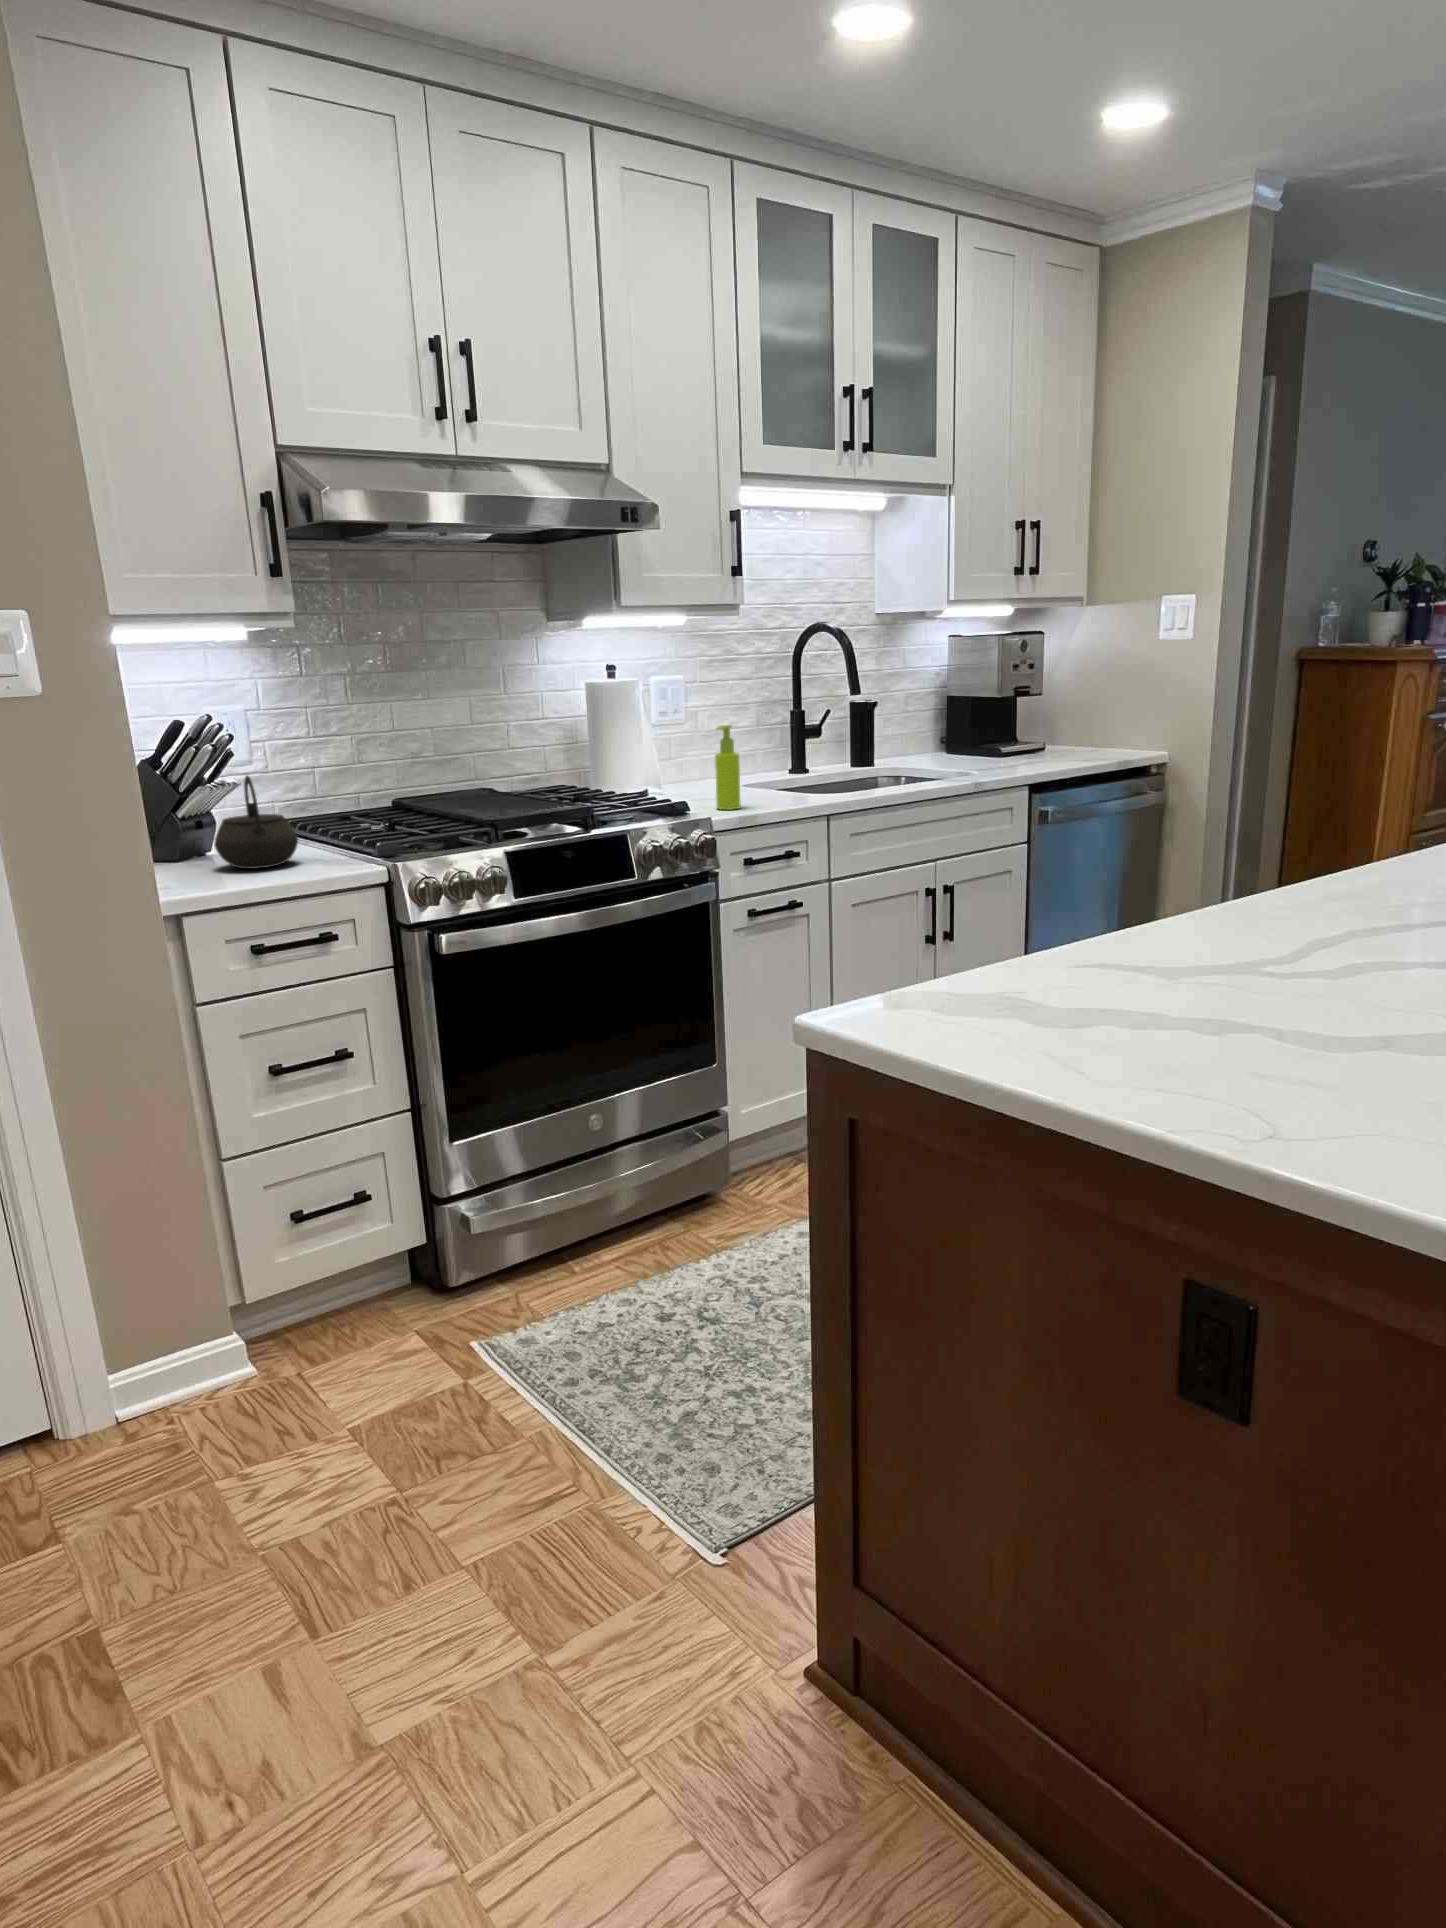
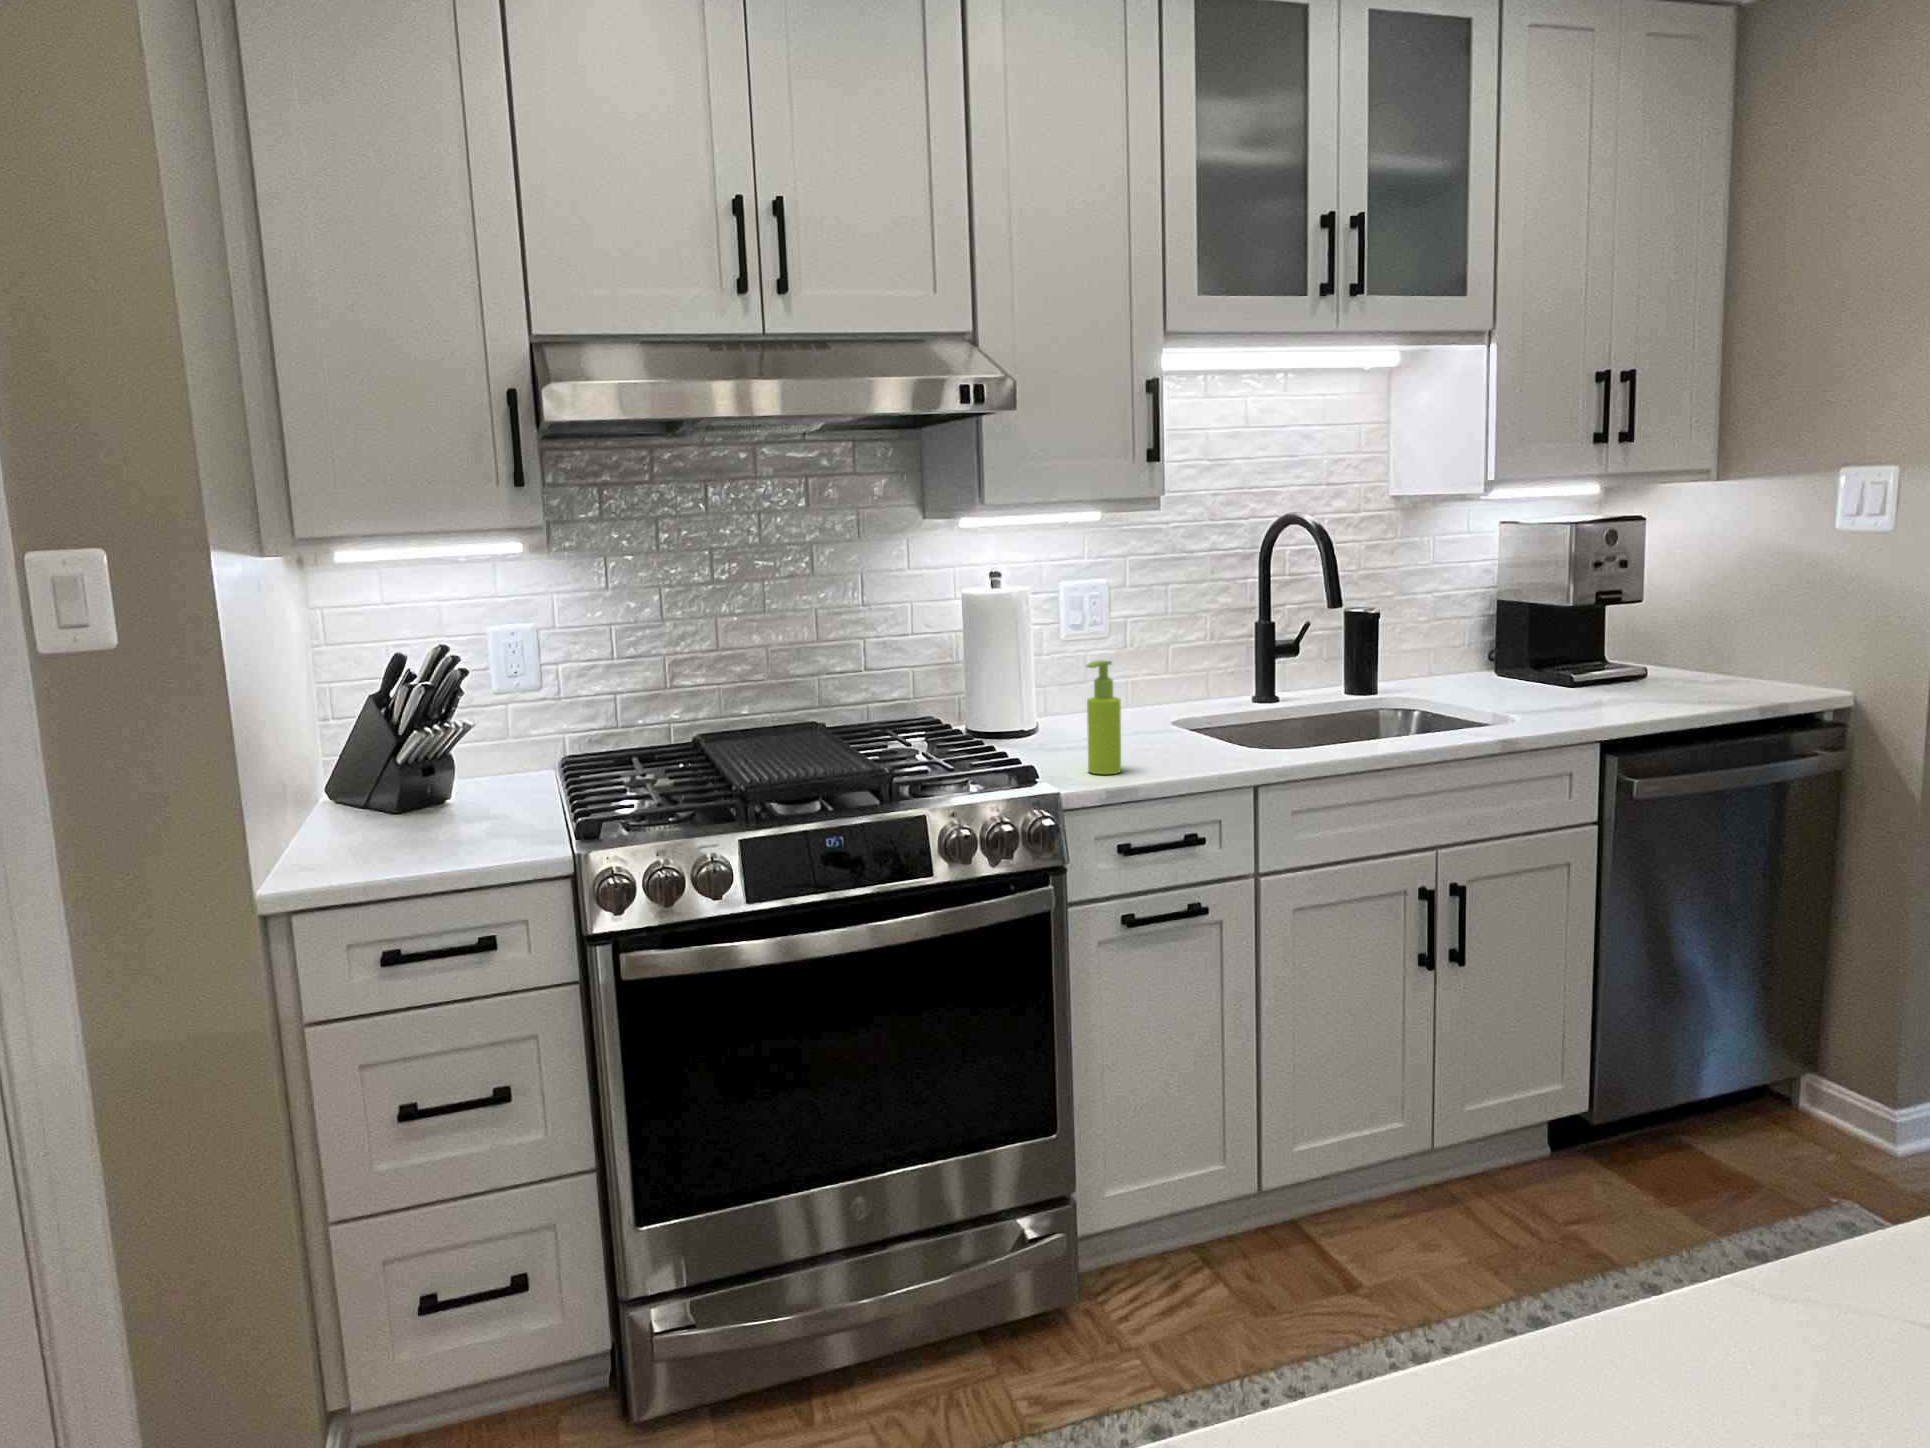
kettle: present [214,776,298,869] -> none [399,724,504,840]

